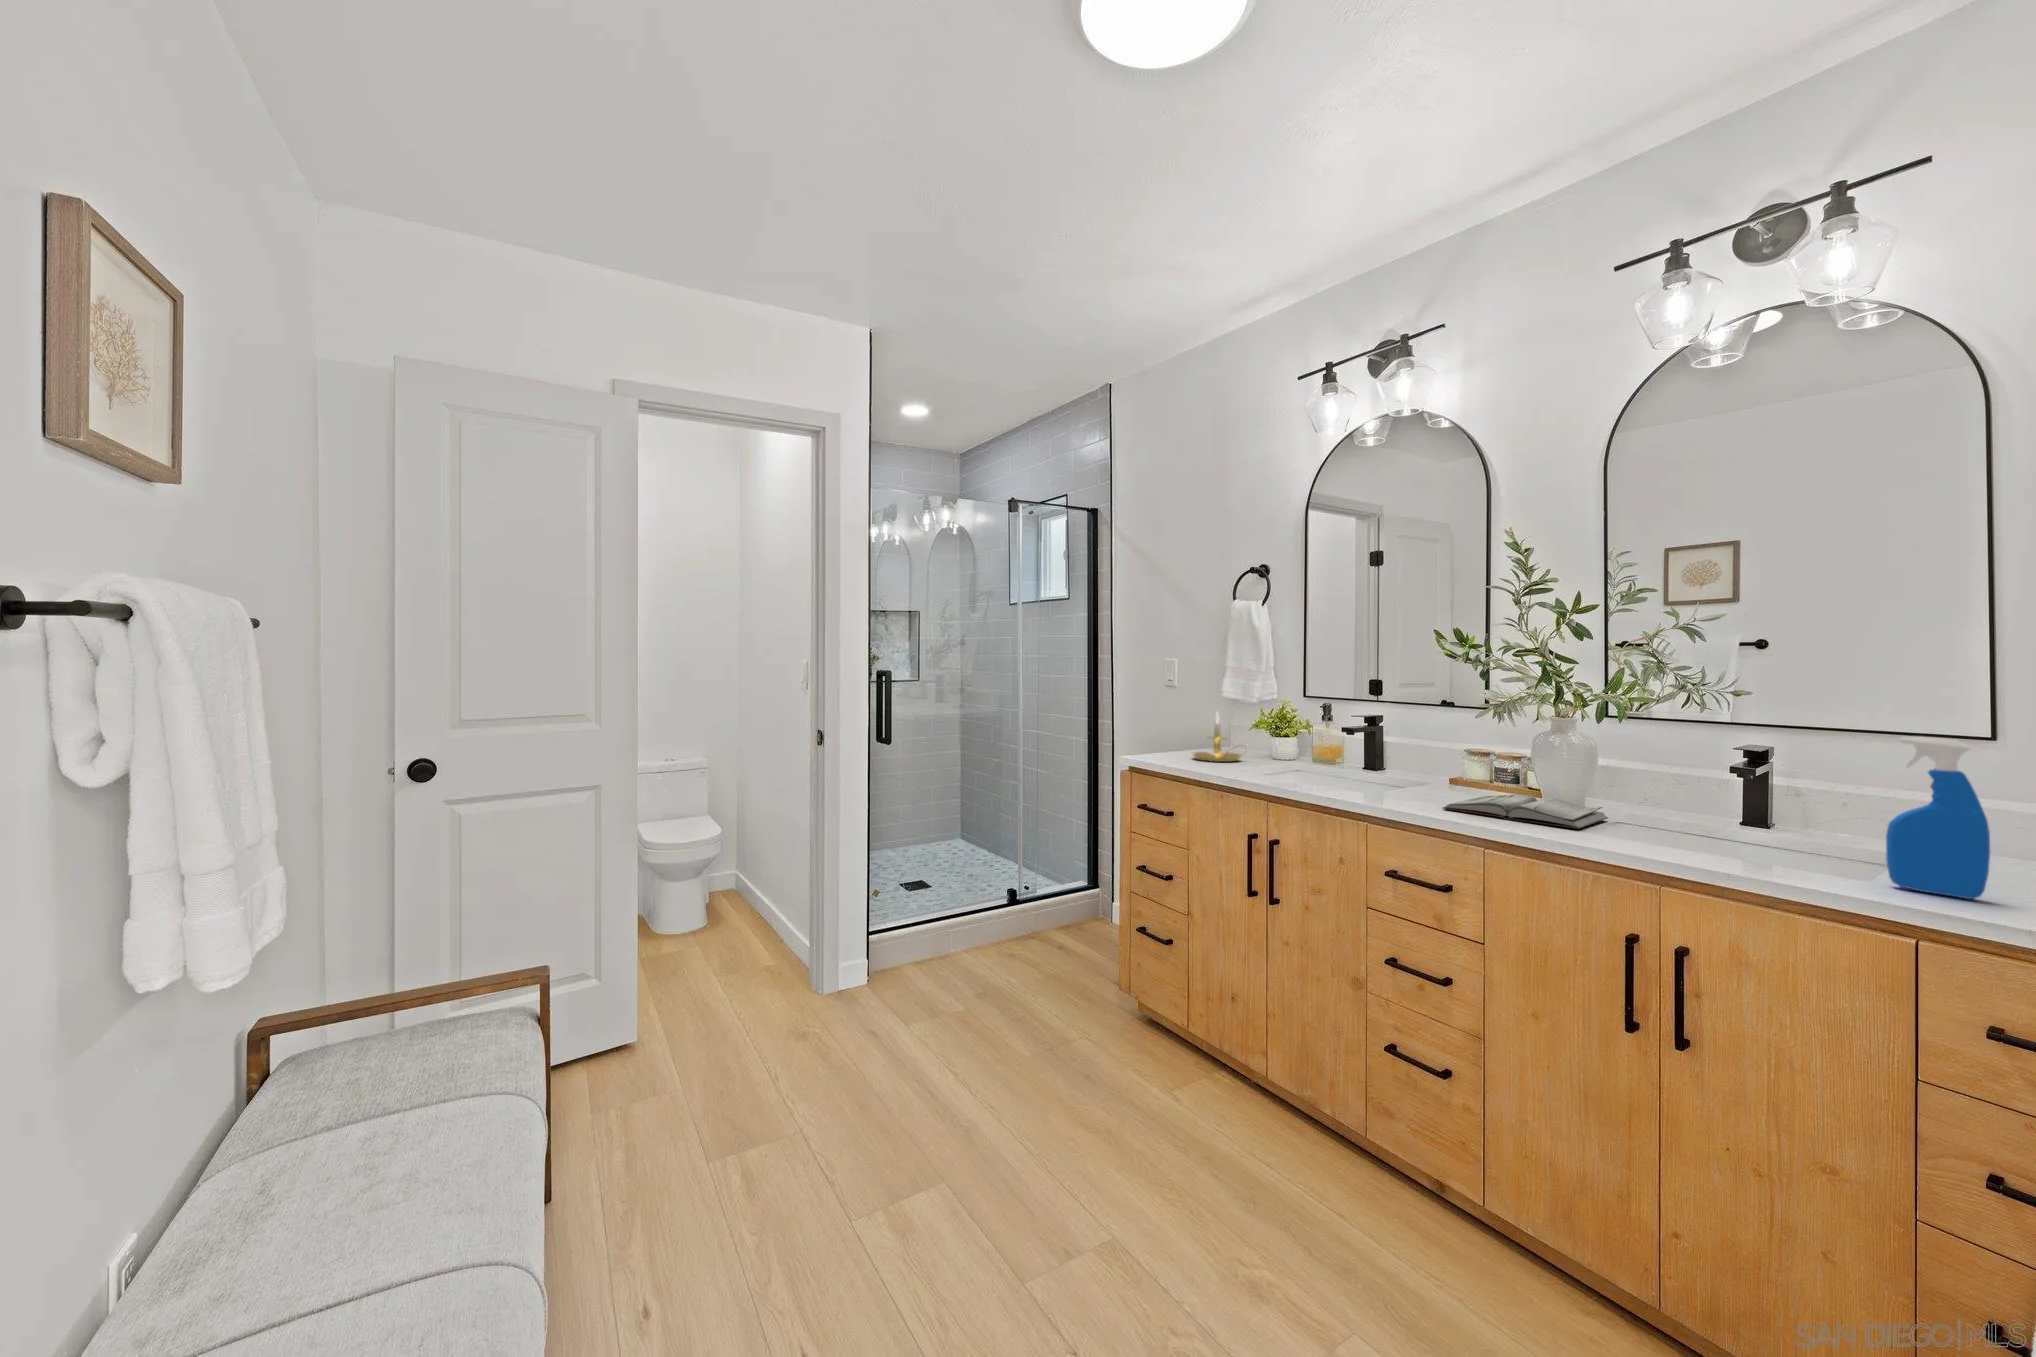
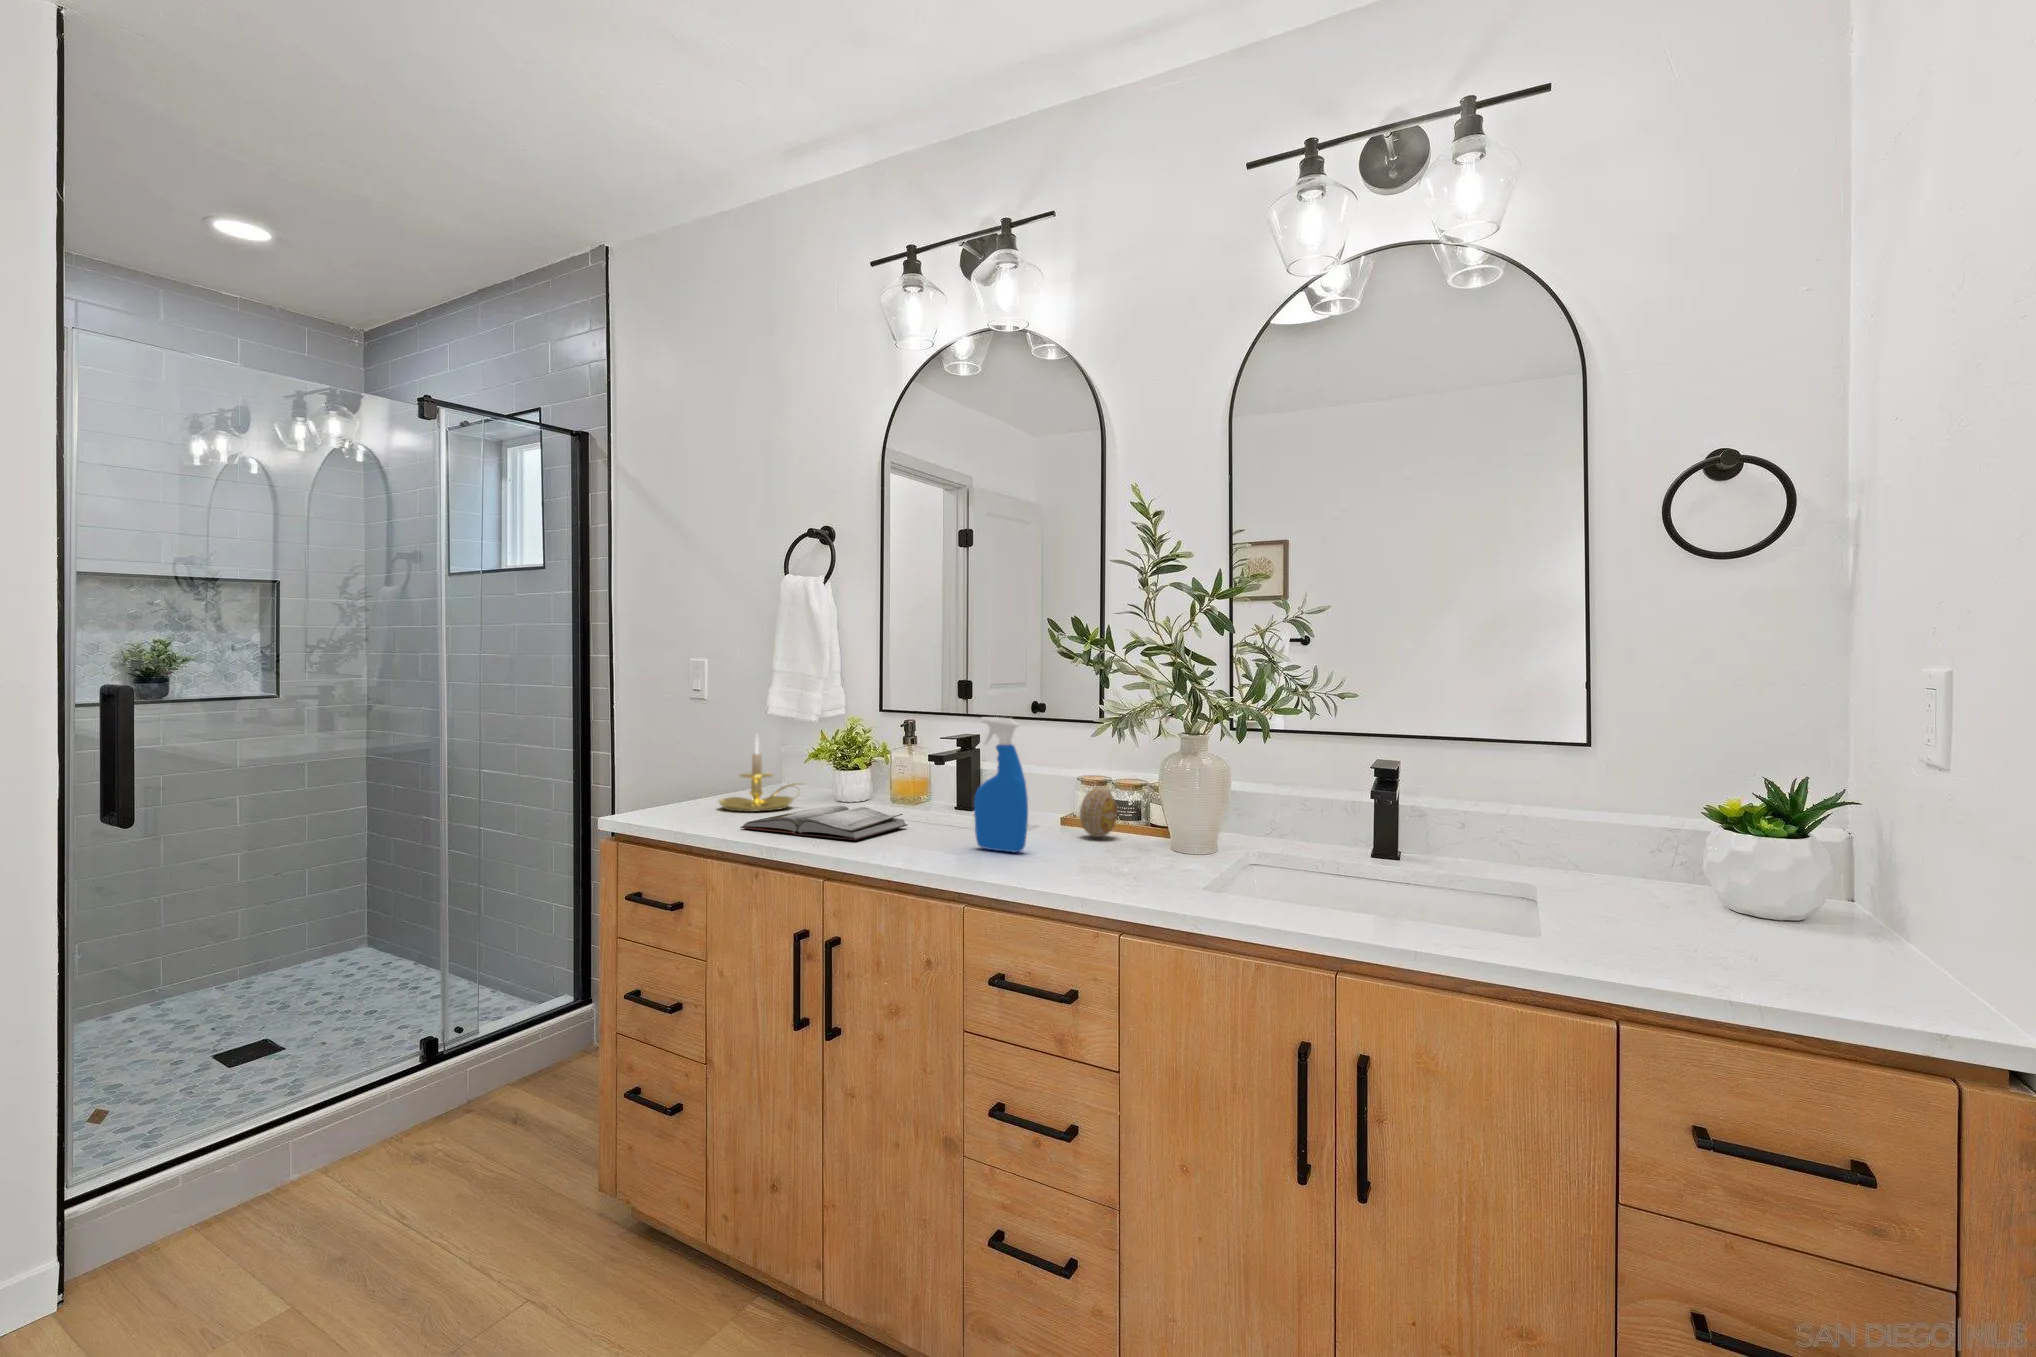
spray bottle: present [1886,737,1990,899] -> present [974,717,1028,853]
decorative egg: none [1461,756,1494,793] -> present [1080,788,1117,837]
hardback book: present [1442,795,1608,829] -> present [740,806,907,840]

